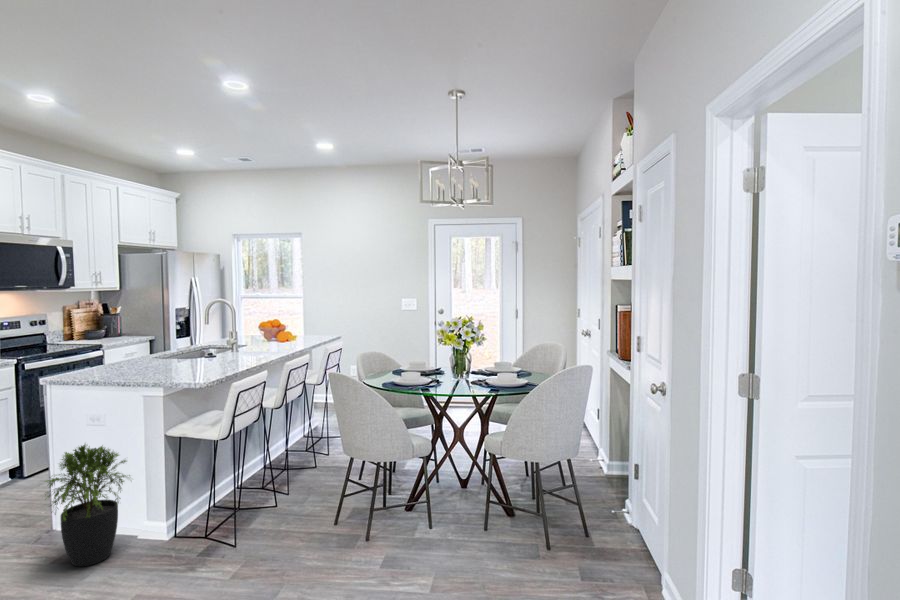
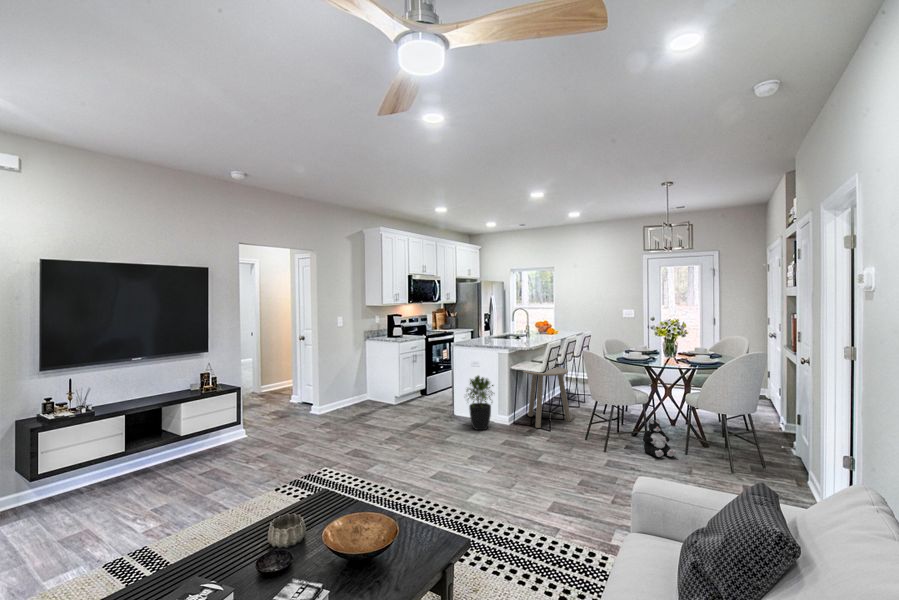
side table: none [200,405,299,535] -> present [523,367,571,428]
plush toy: none [413,499,469,577] -> present [643,419,676,457]

